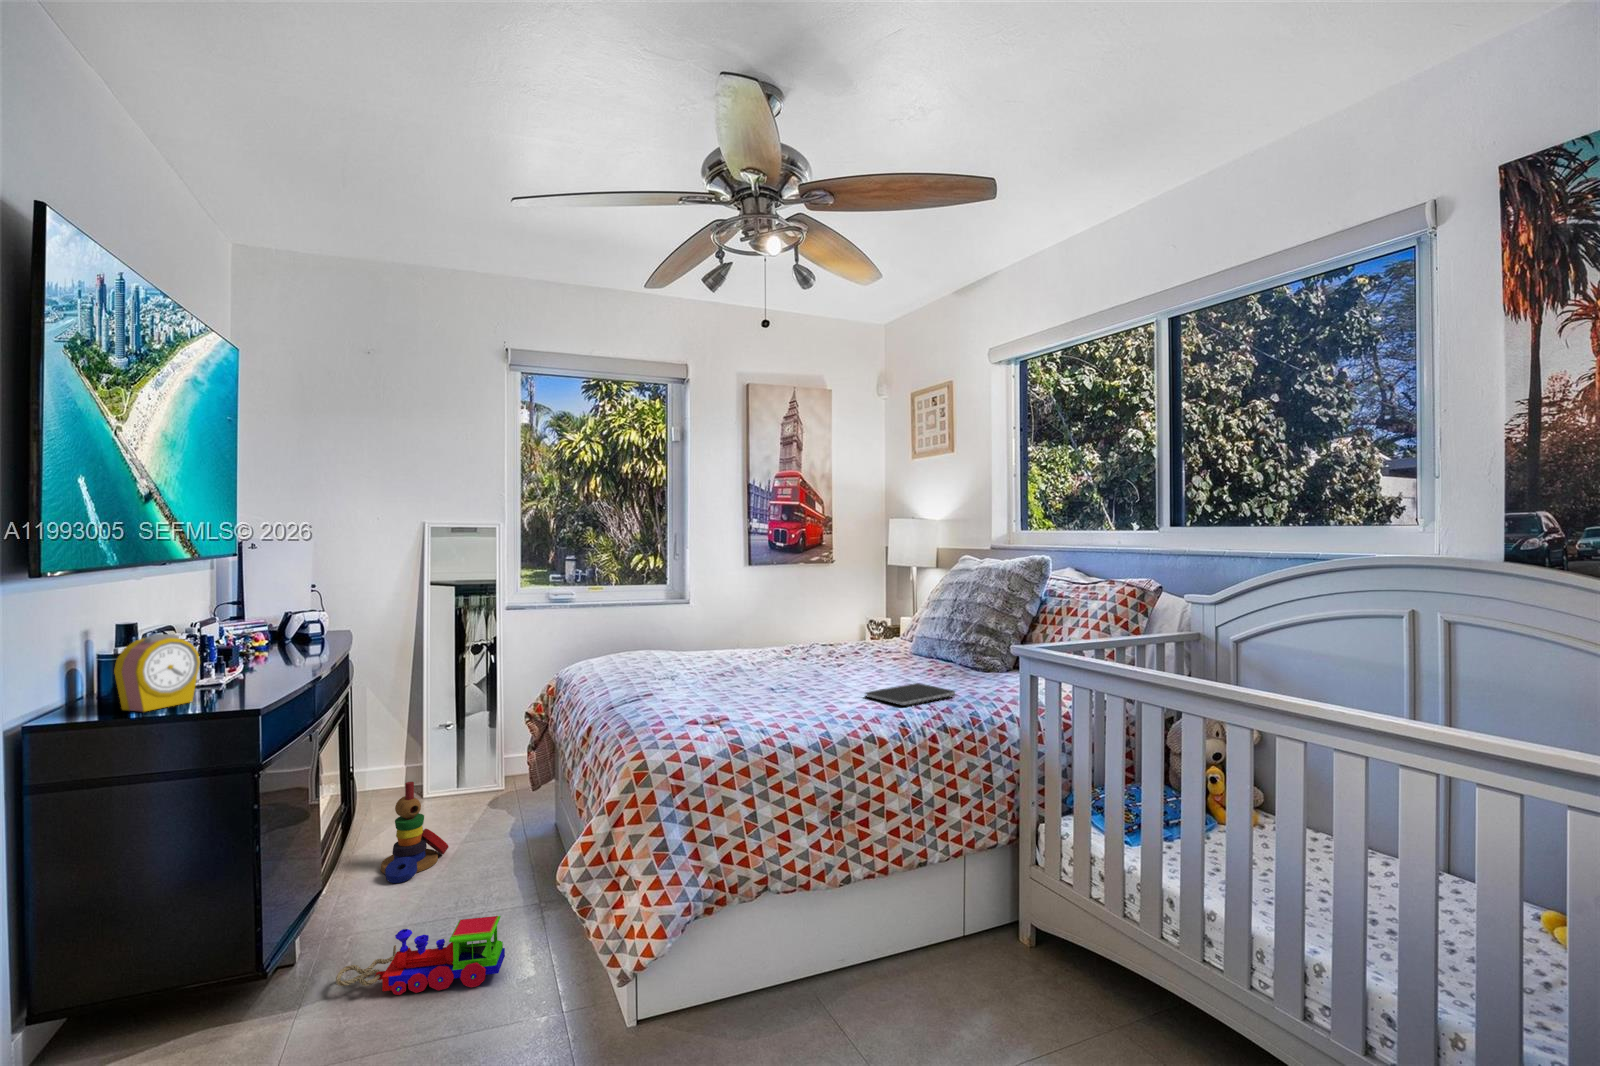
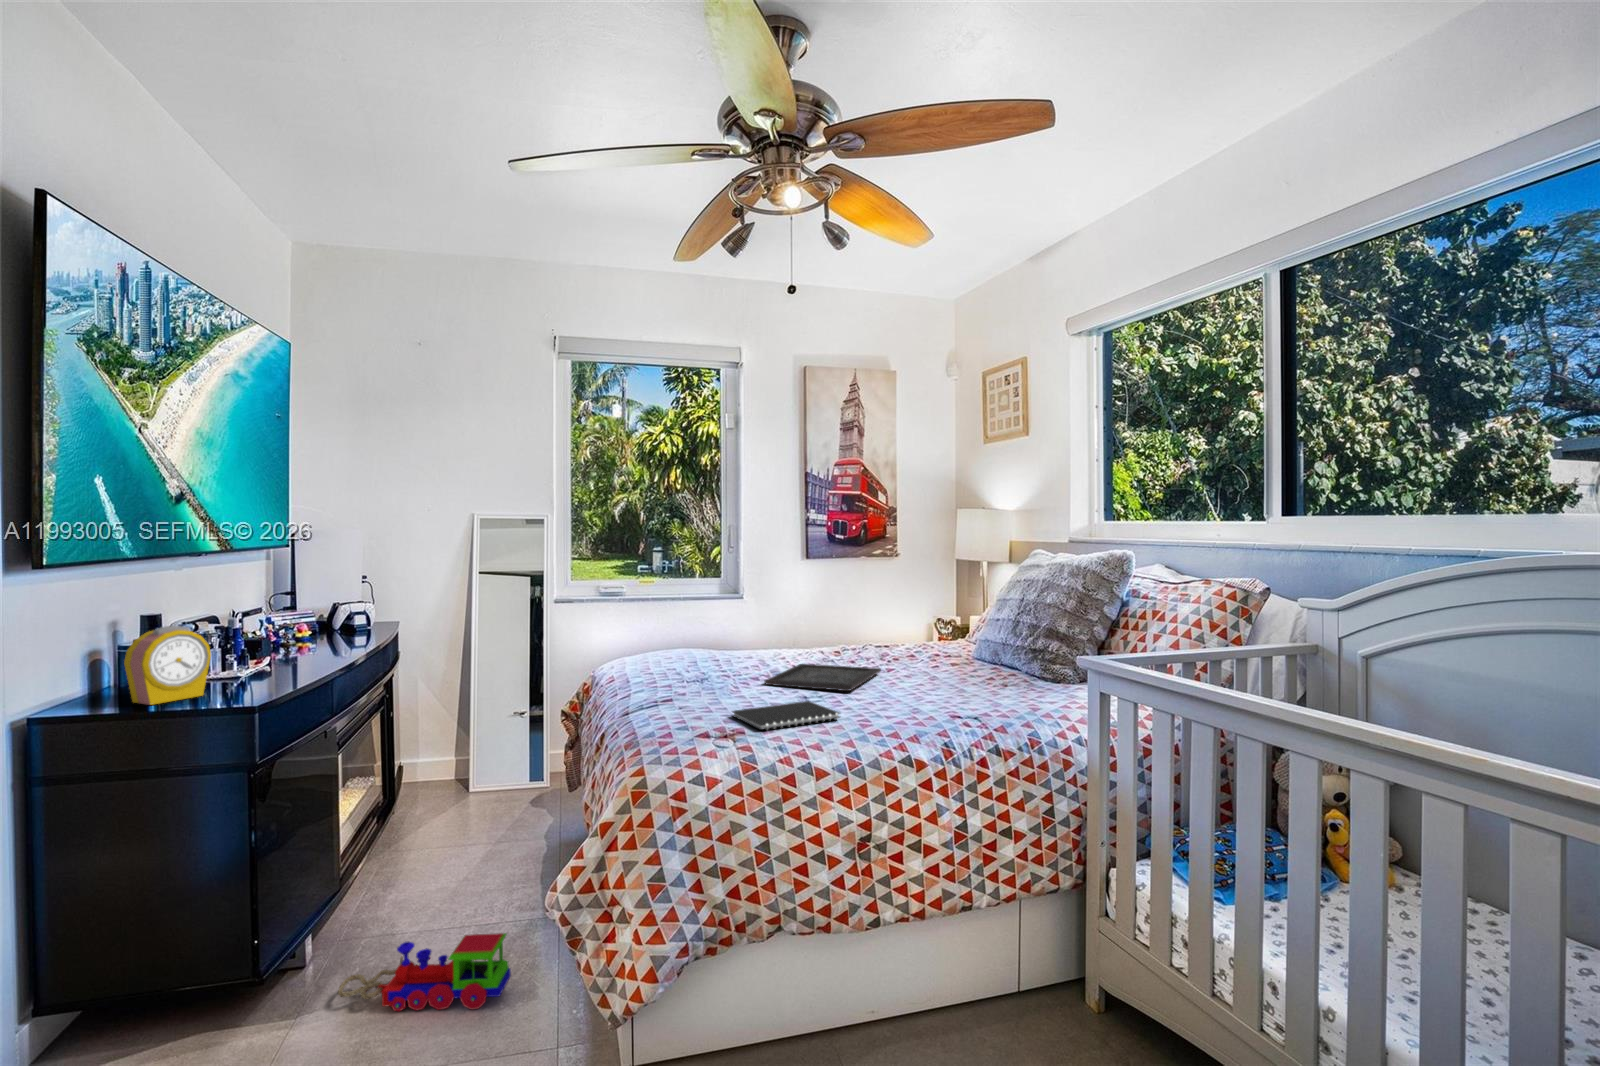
tray: none [728,660,830,682] -> present [764,664,881,691]
notebook: present [866,683,955,706] -> present [732,701,840,730]
stacking toy: present [381,782,449,883] -> none [414,780,483,884]

